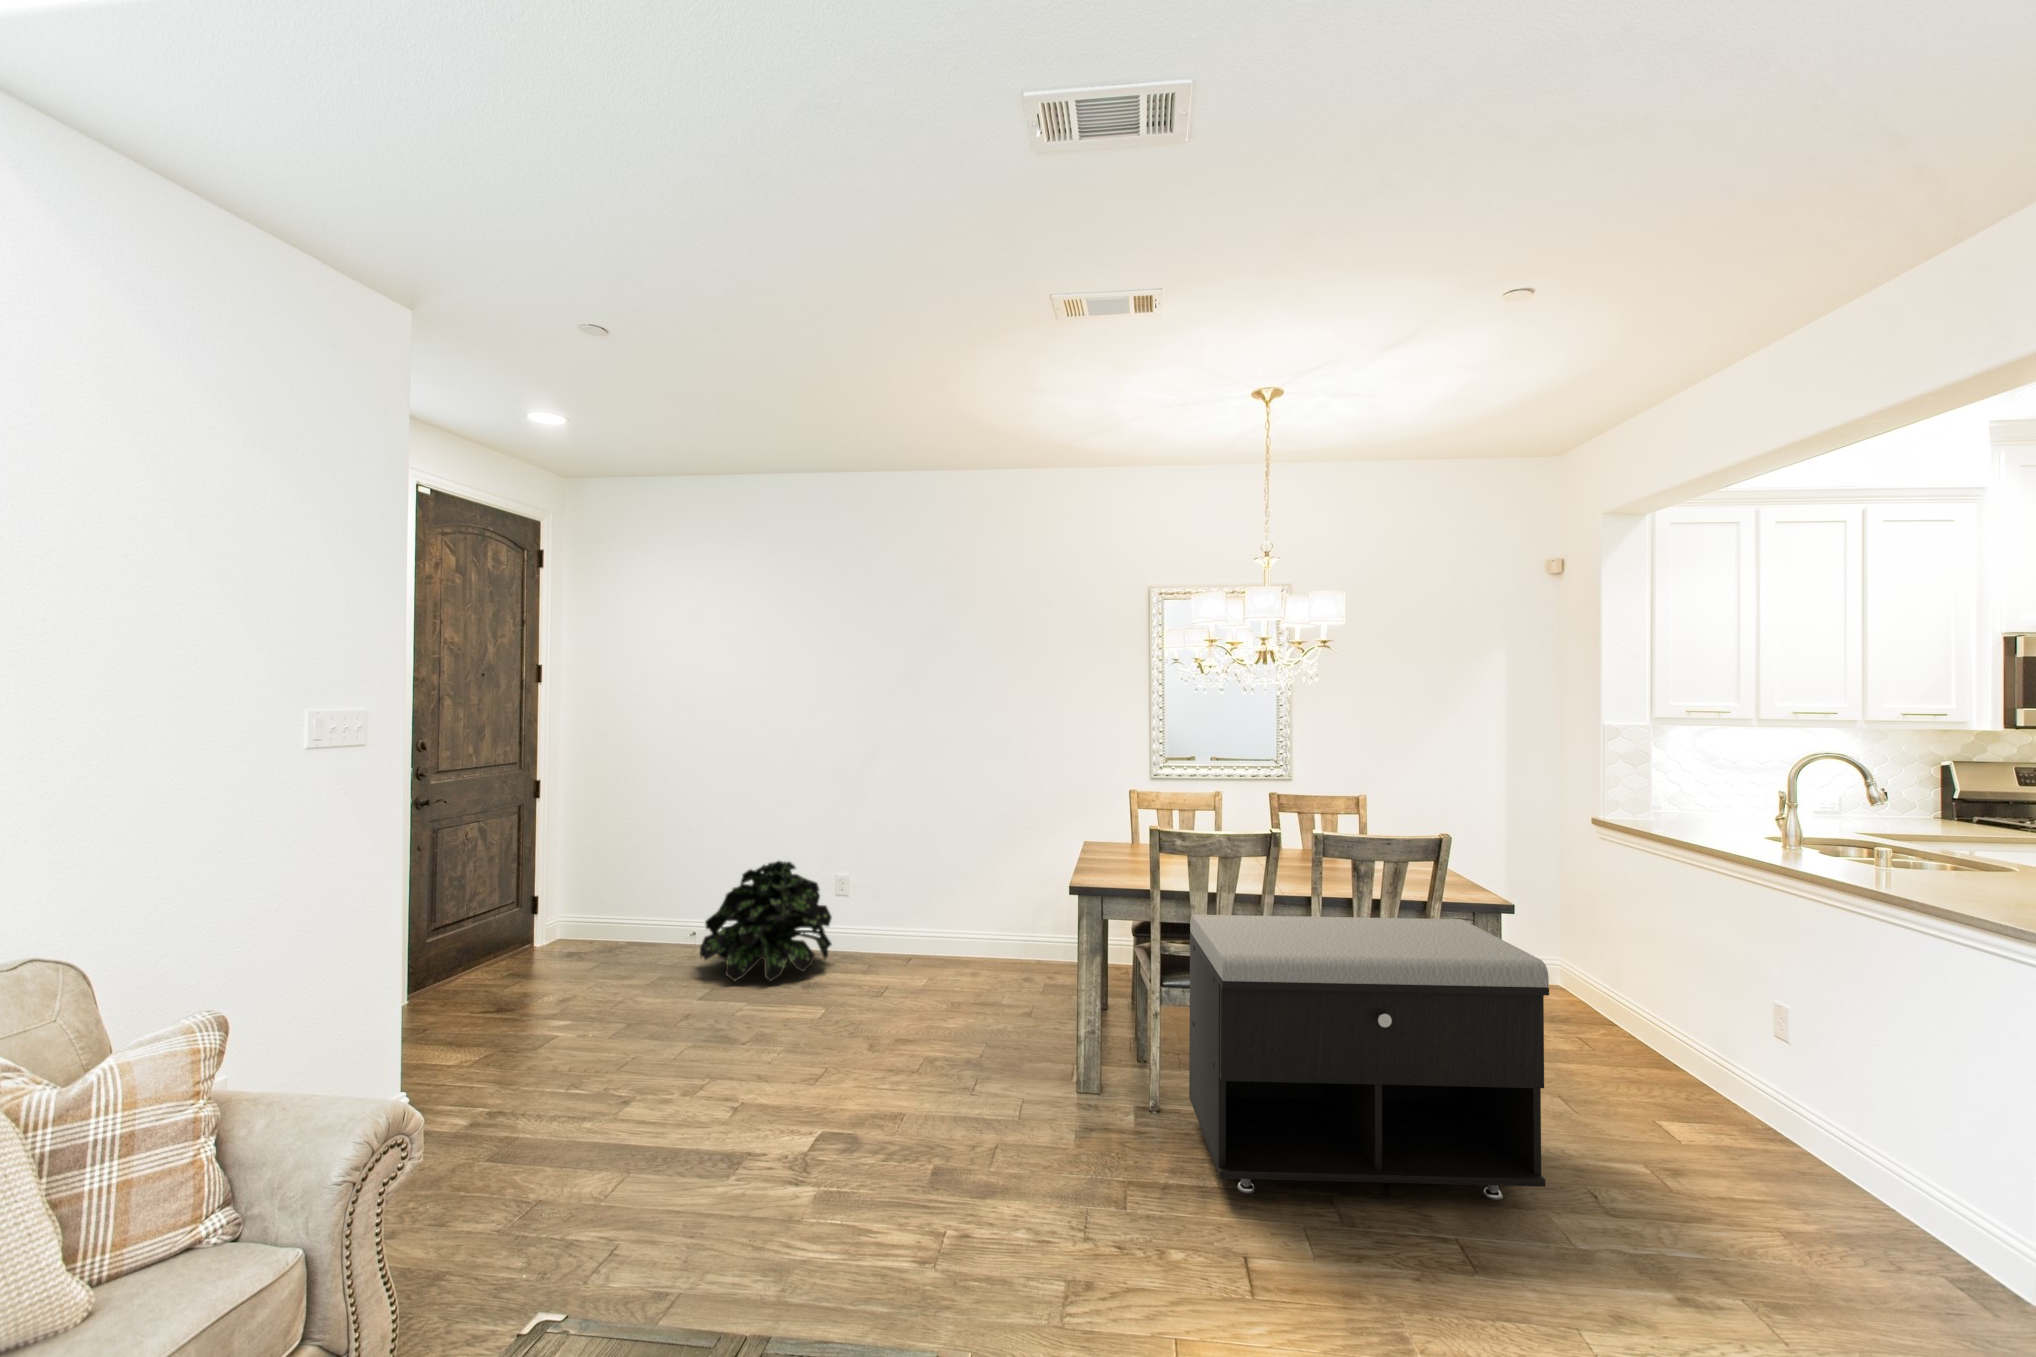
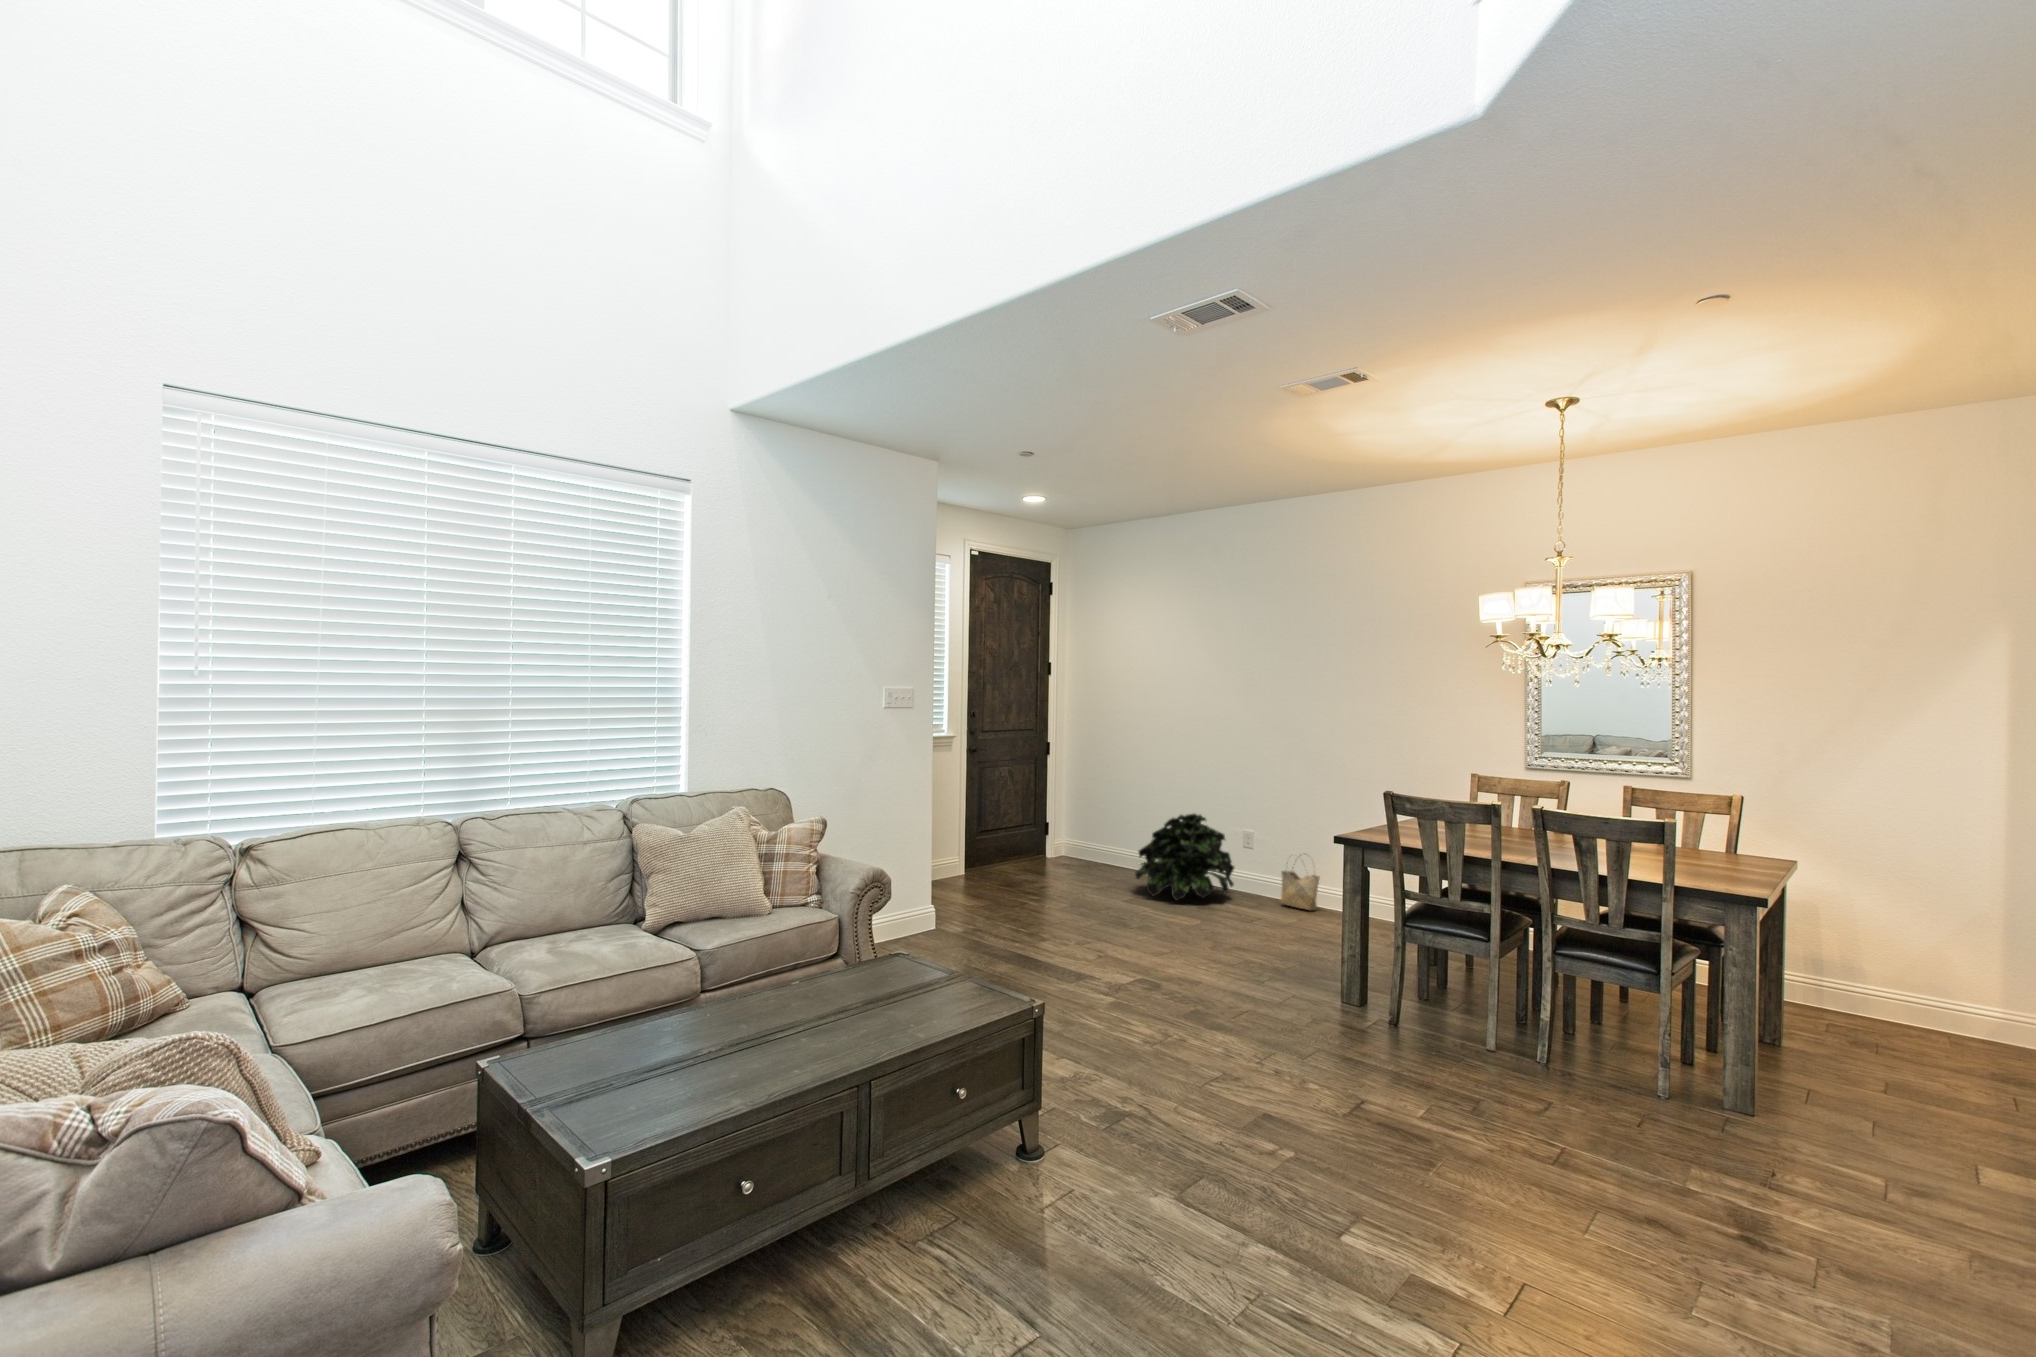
woven basket: none [887,894,935,961] -> present [1280,855,1319,910]
storage bench: present [1189,915,1549,1200] -> none [1373,865,1689,1142]

